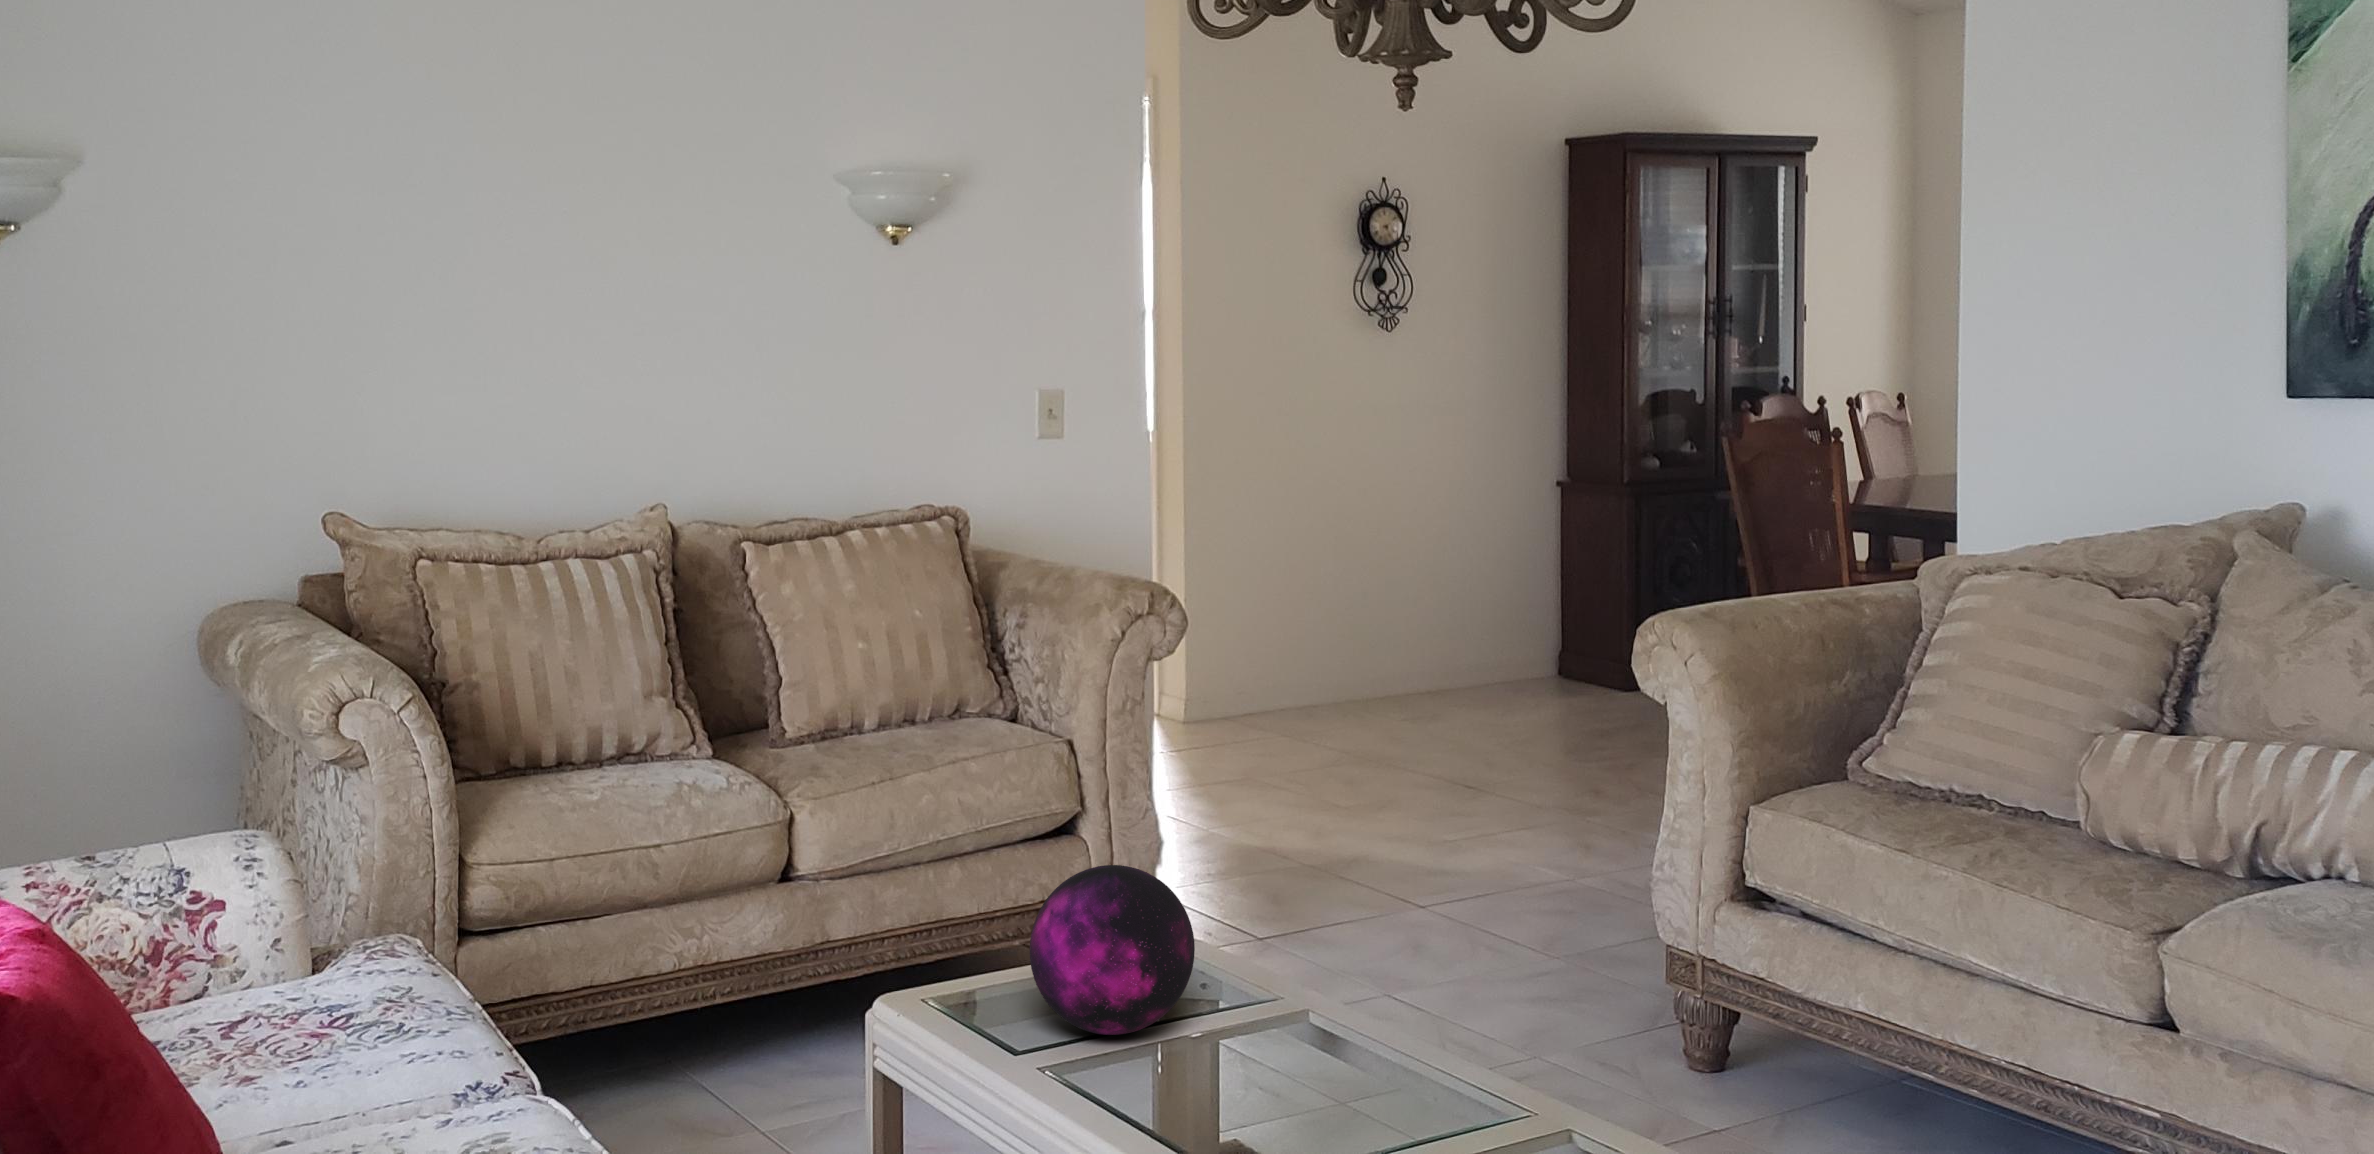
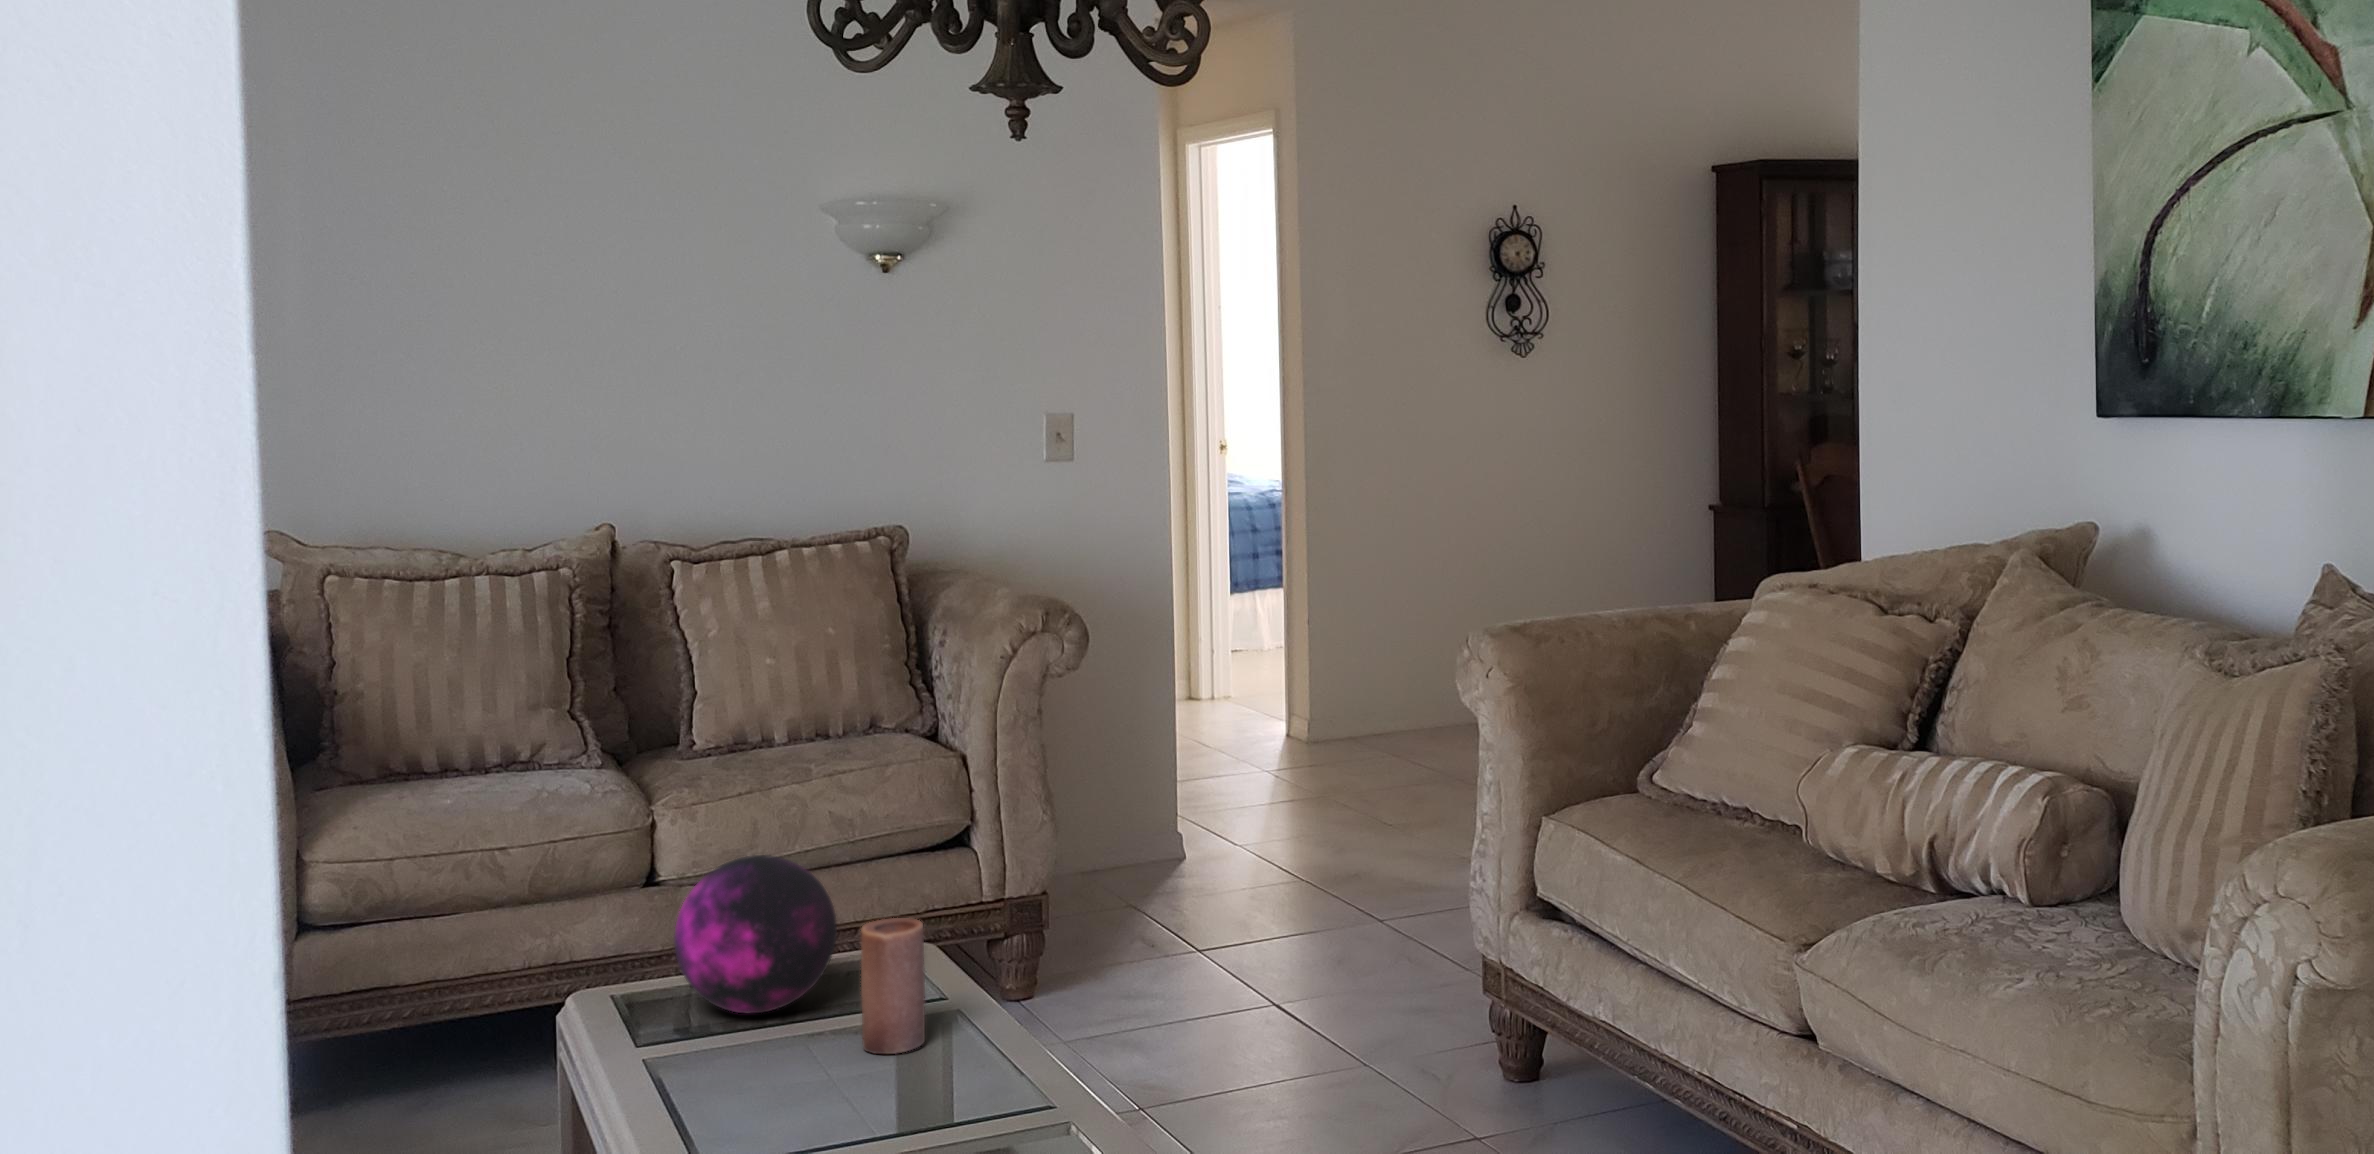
candle: none [1267,933,1333,1080] -> present [861,918,925,1054]

